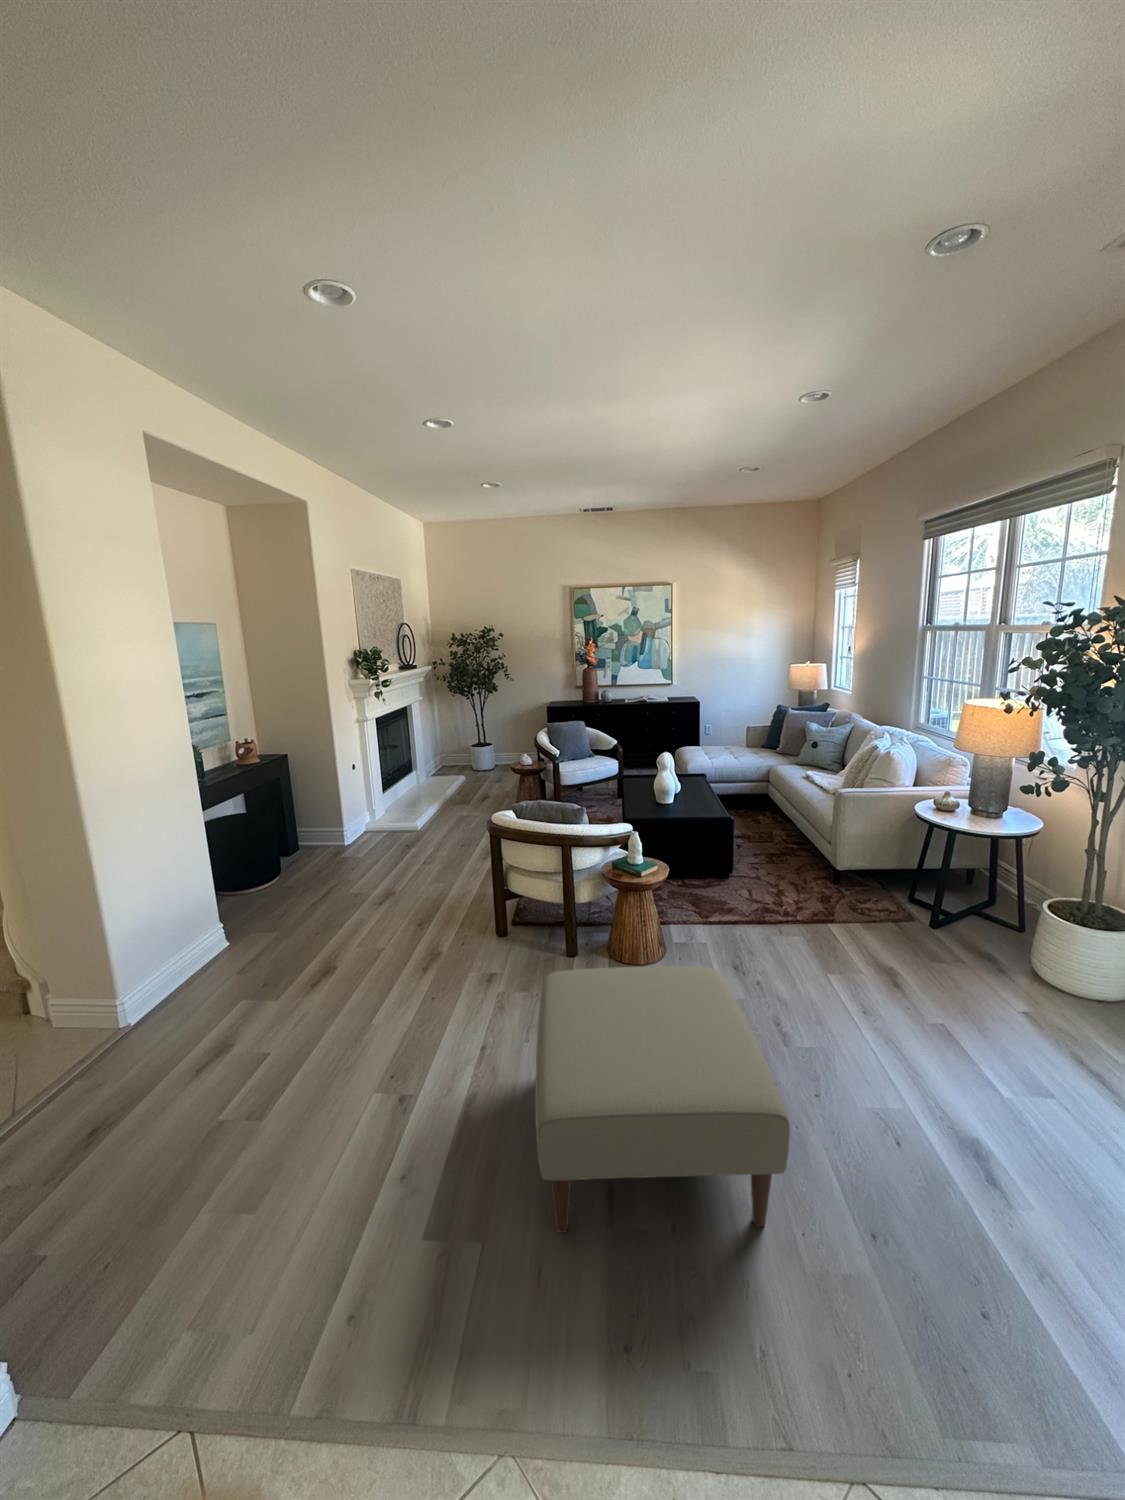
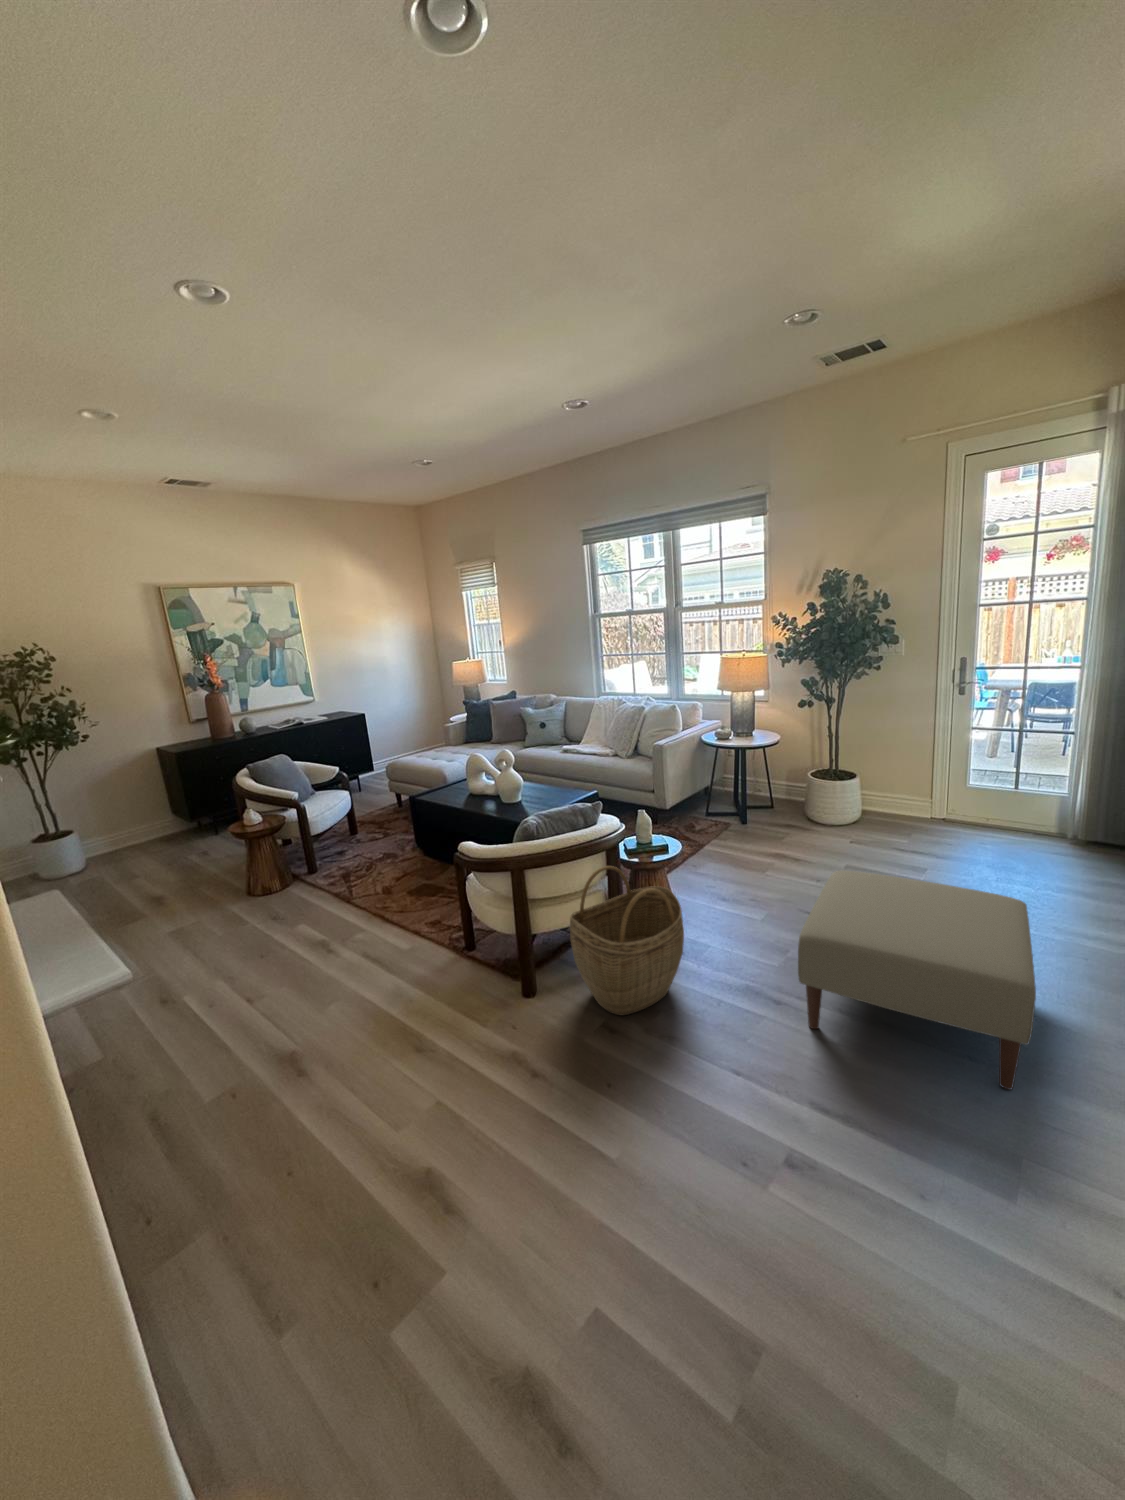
woven basket: none [477,856,577,984] -> present [570,866,684,1015]

